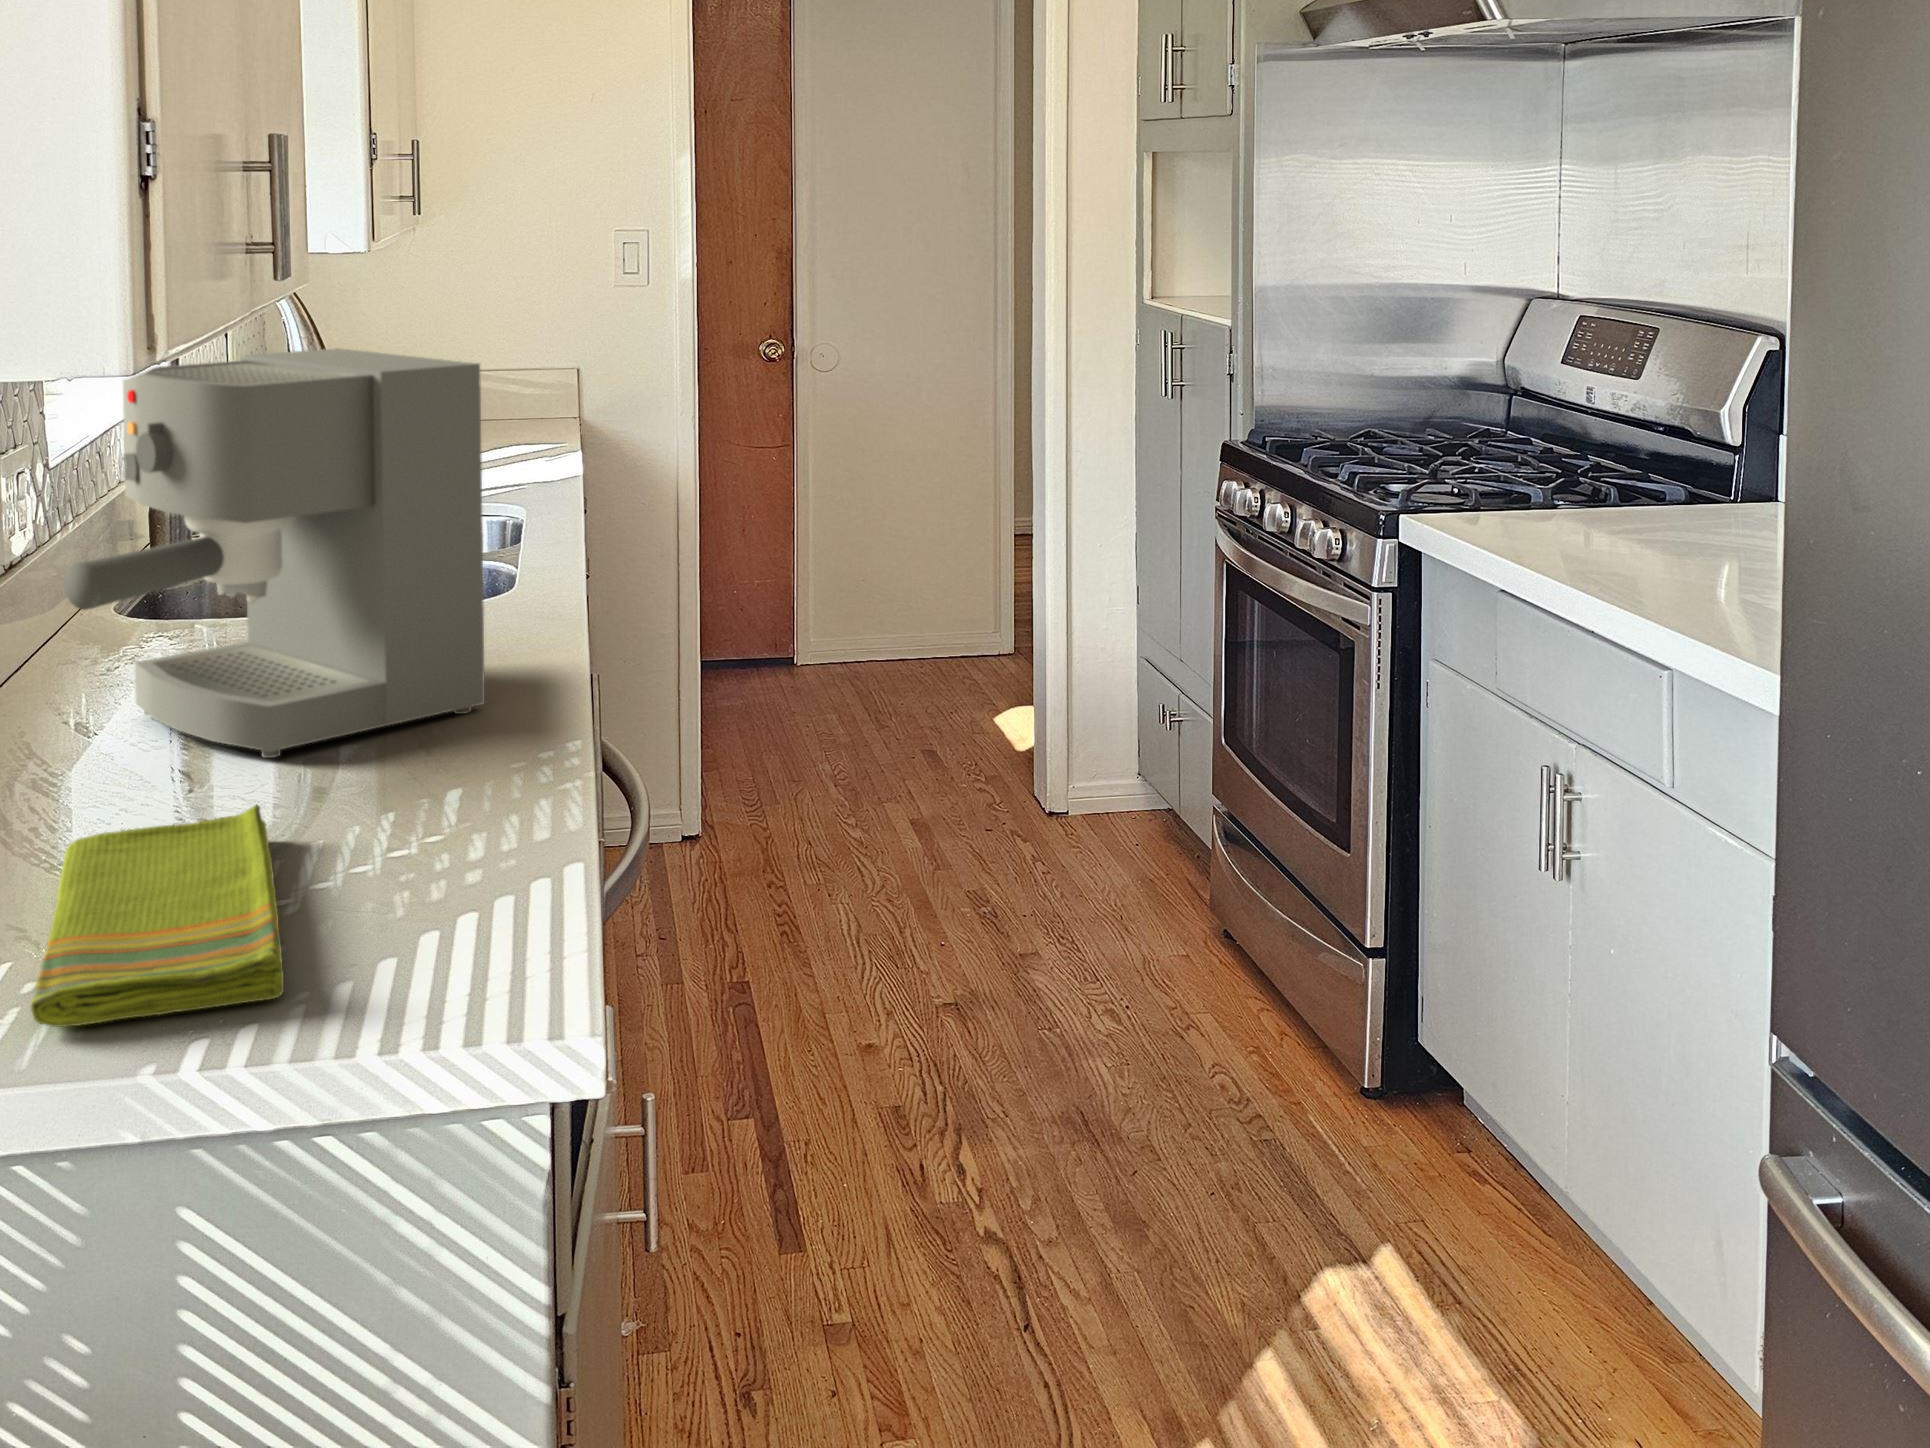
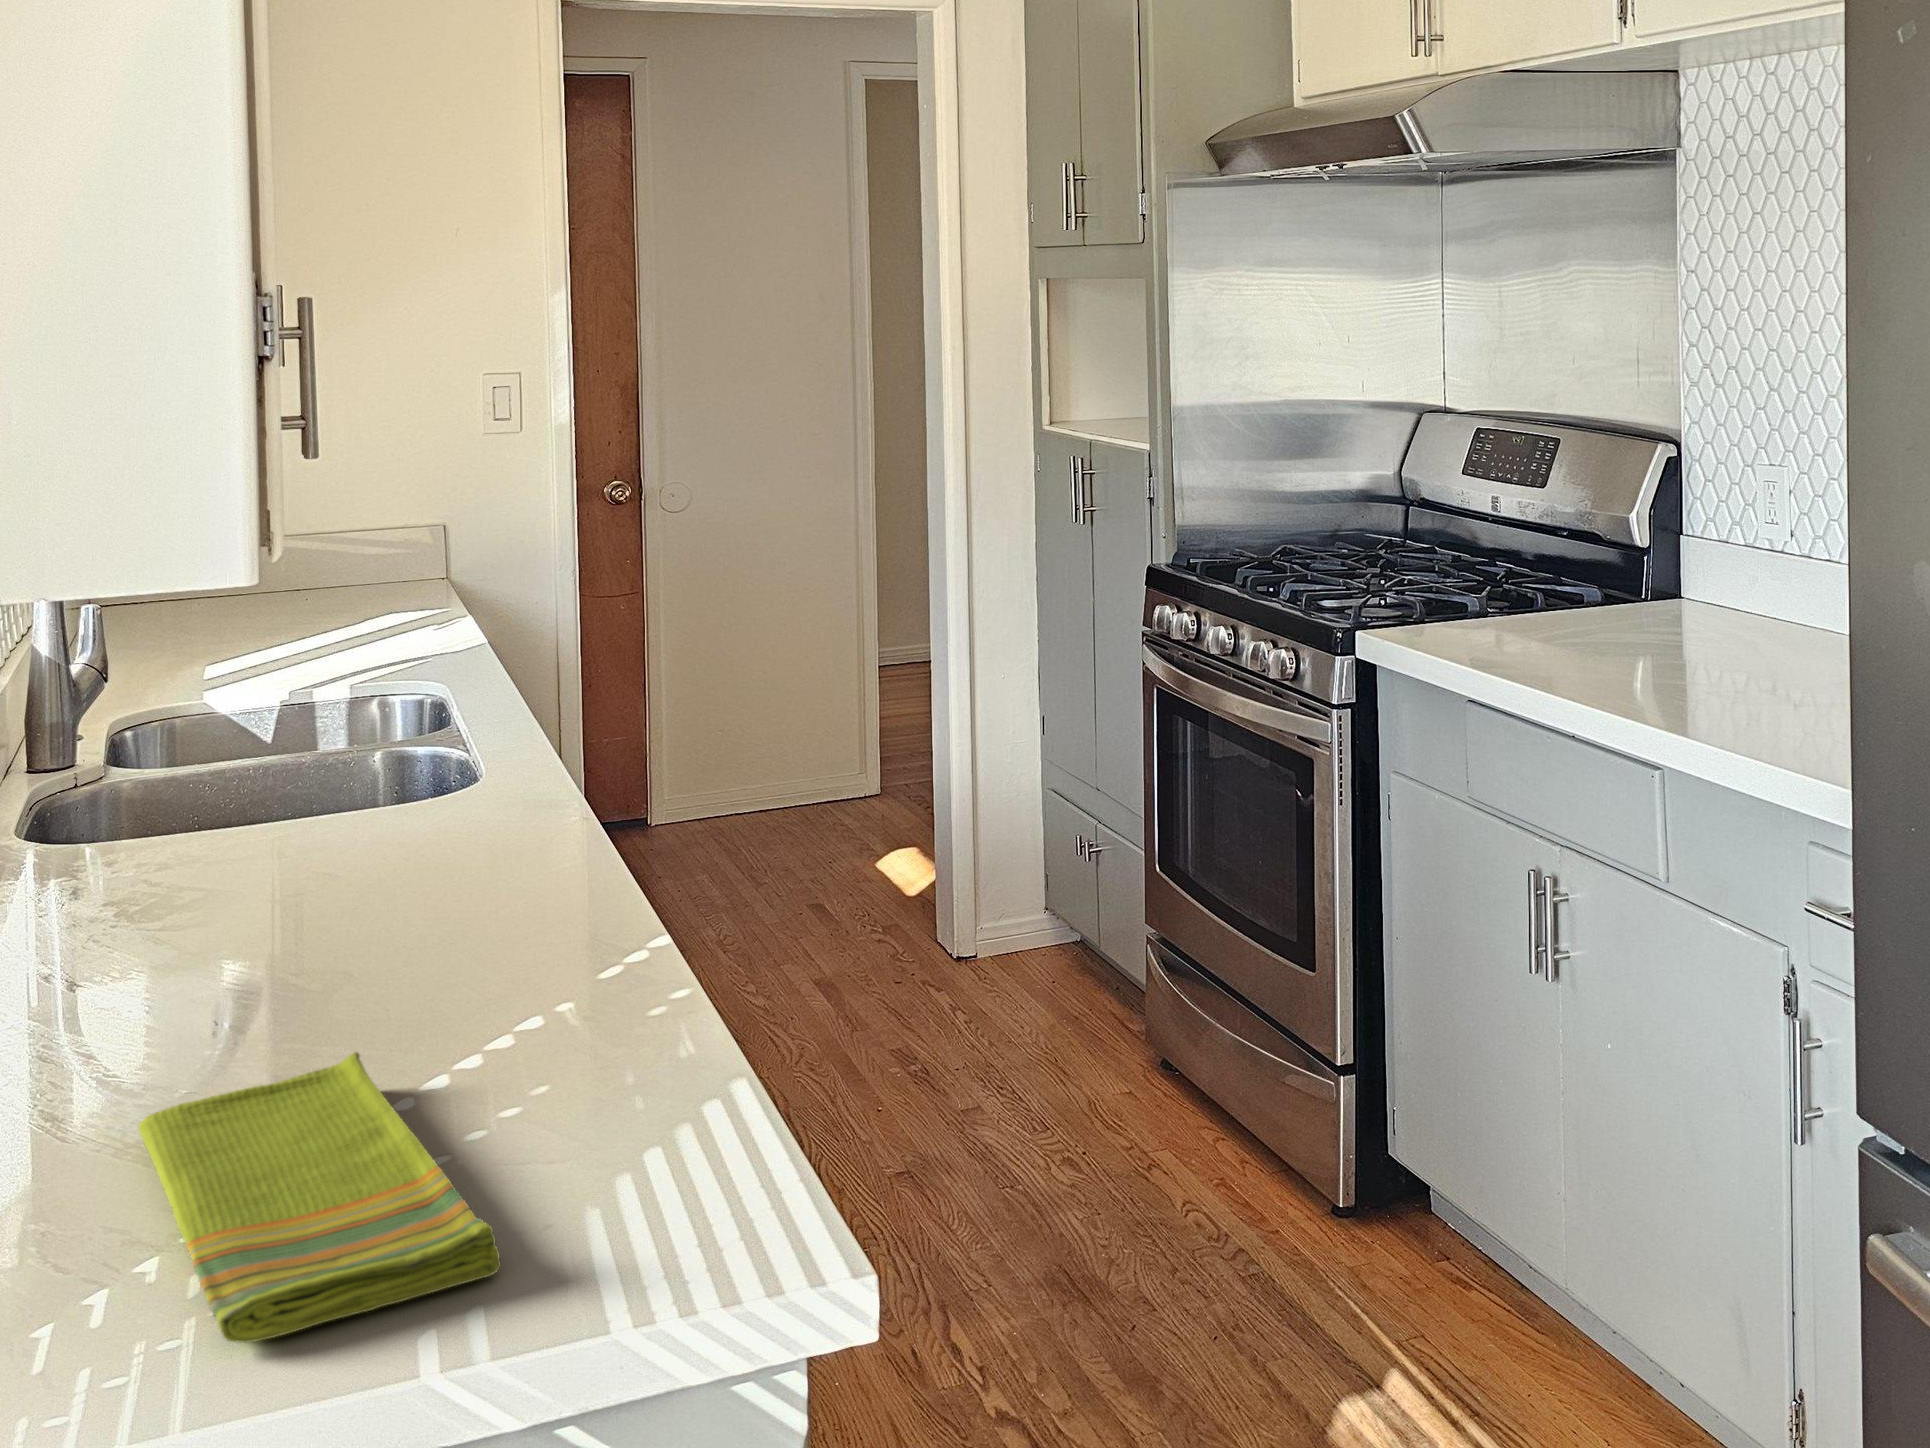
coffee maker: present [64,348,485,758] -> none [77,527,532,994]

